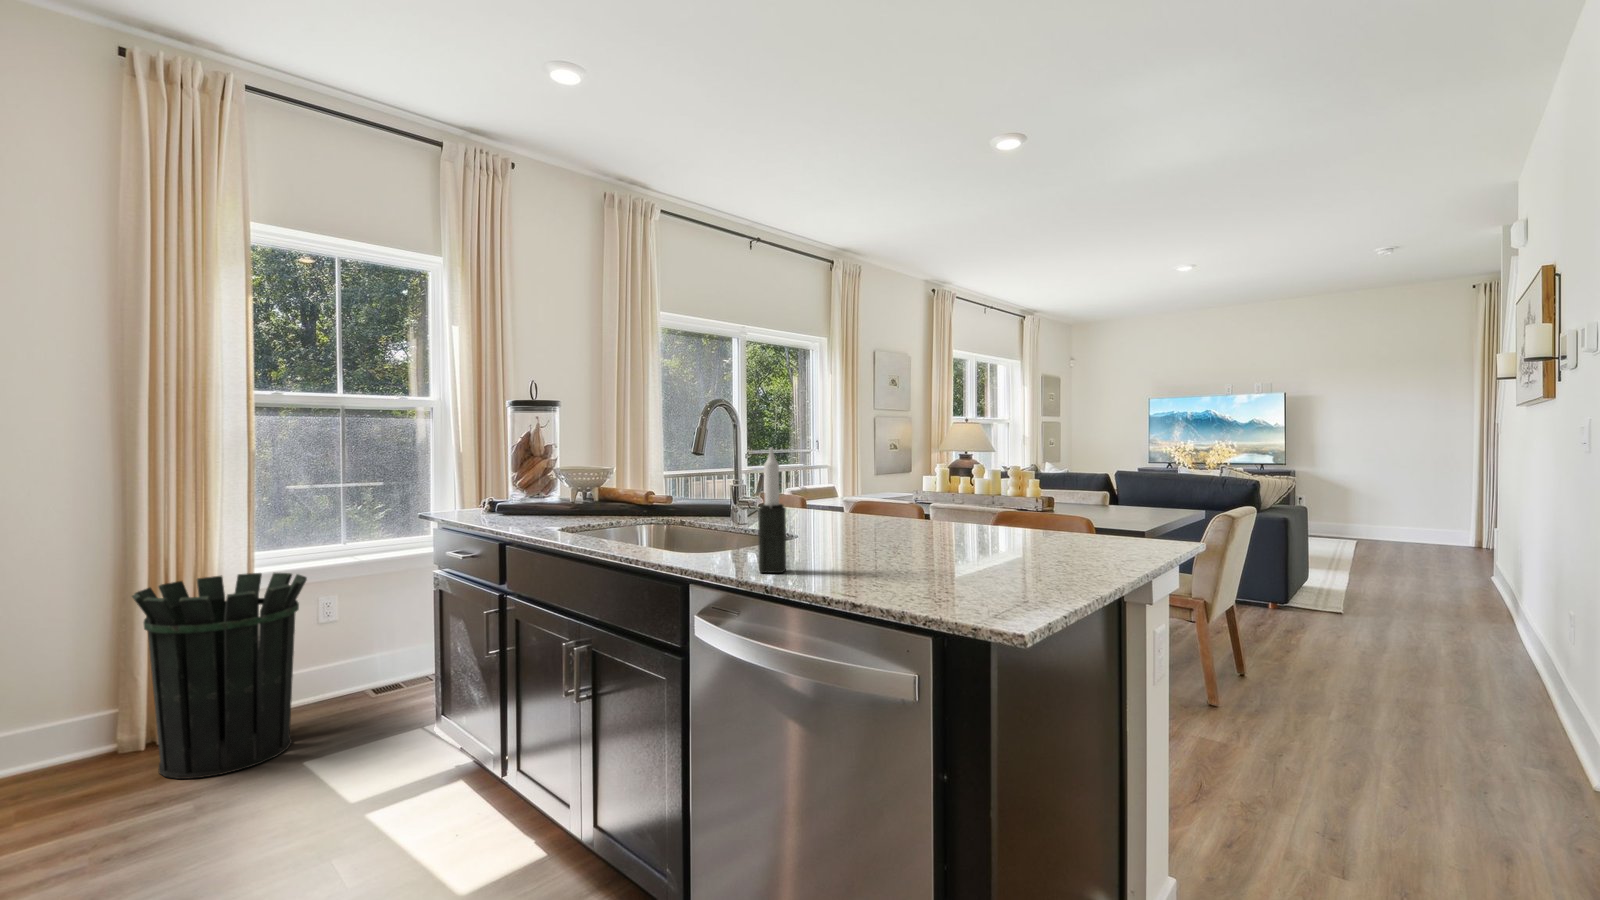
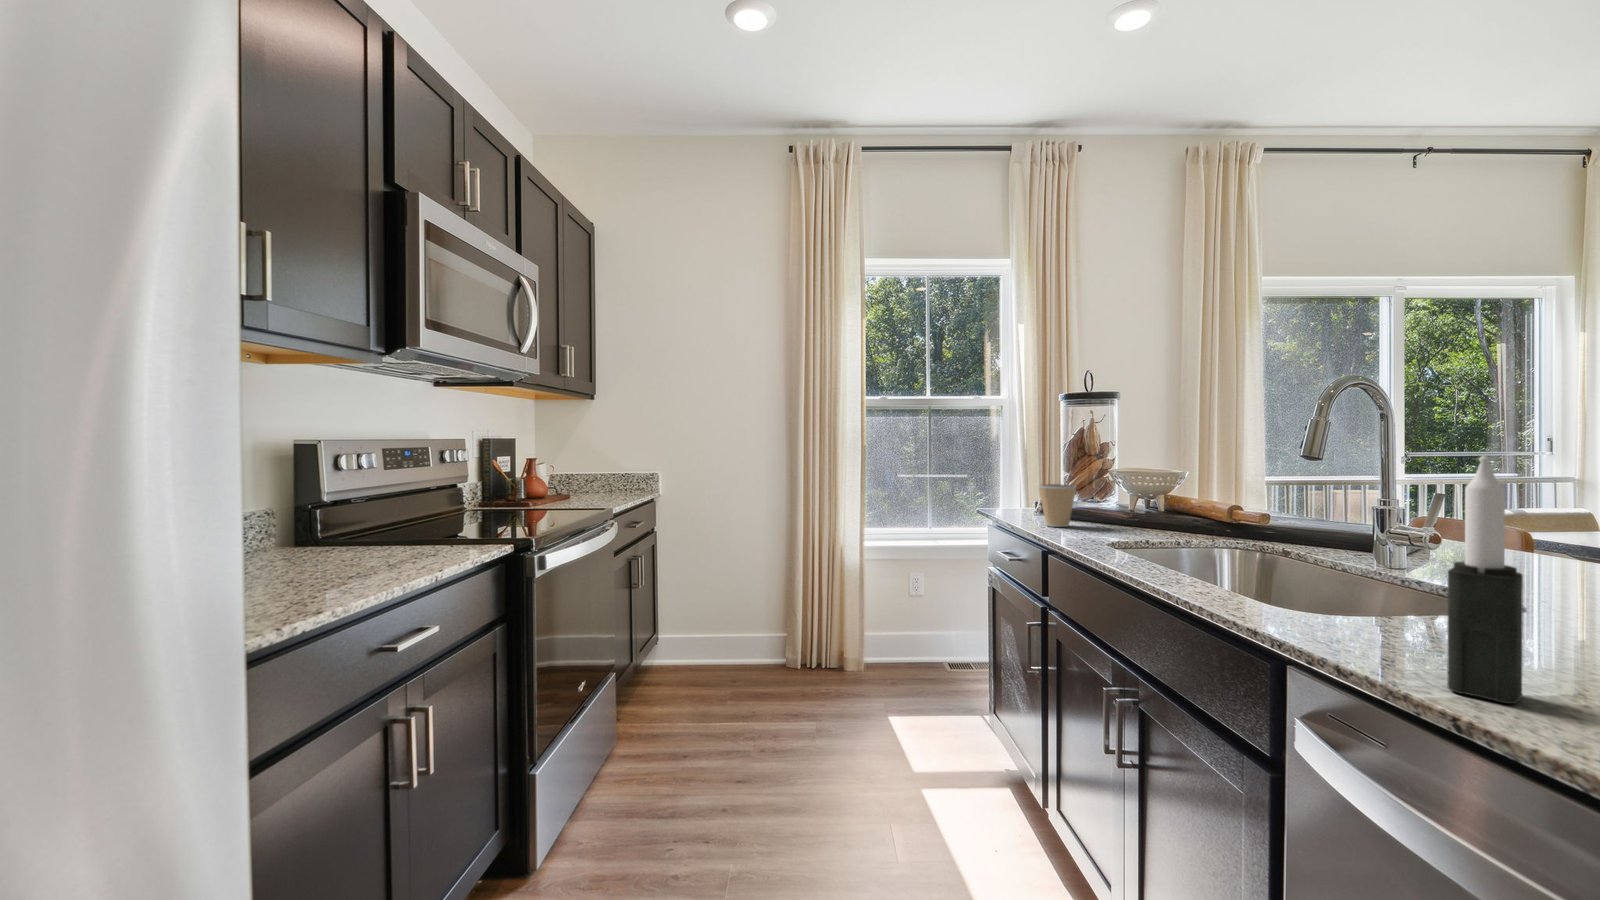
coffee cup: none [491,483,527,522] -> present [1038,484,1076,527]
waste bin: present [132,573,307,779] -> none [783,545,894,706]

